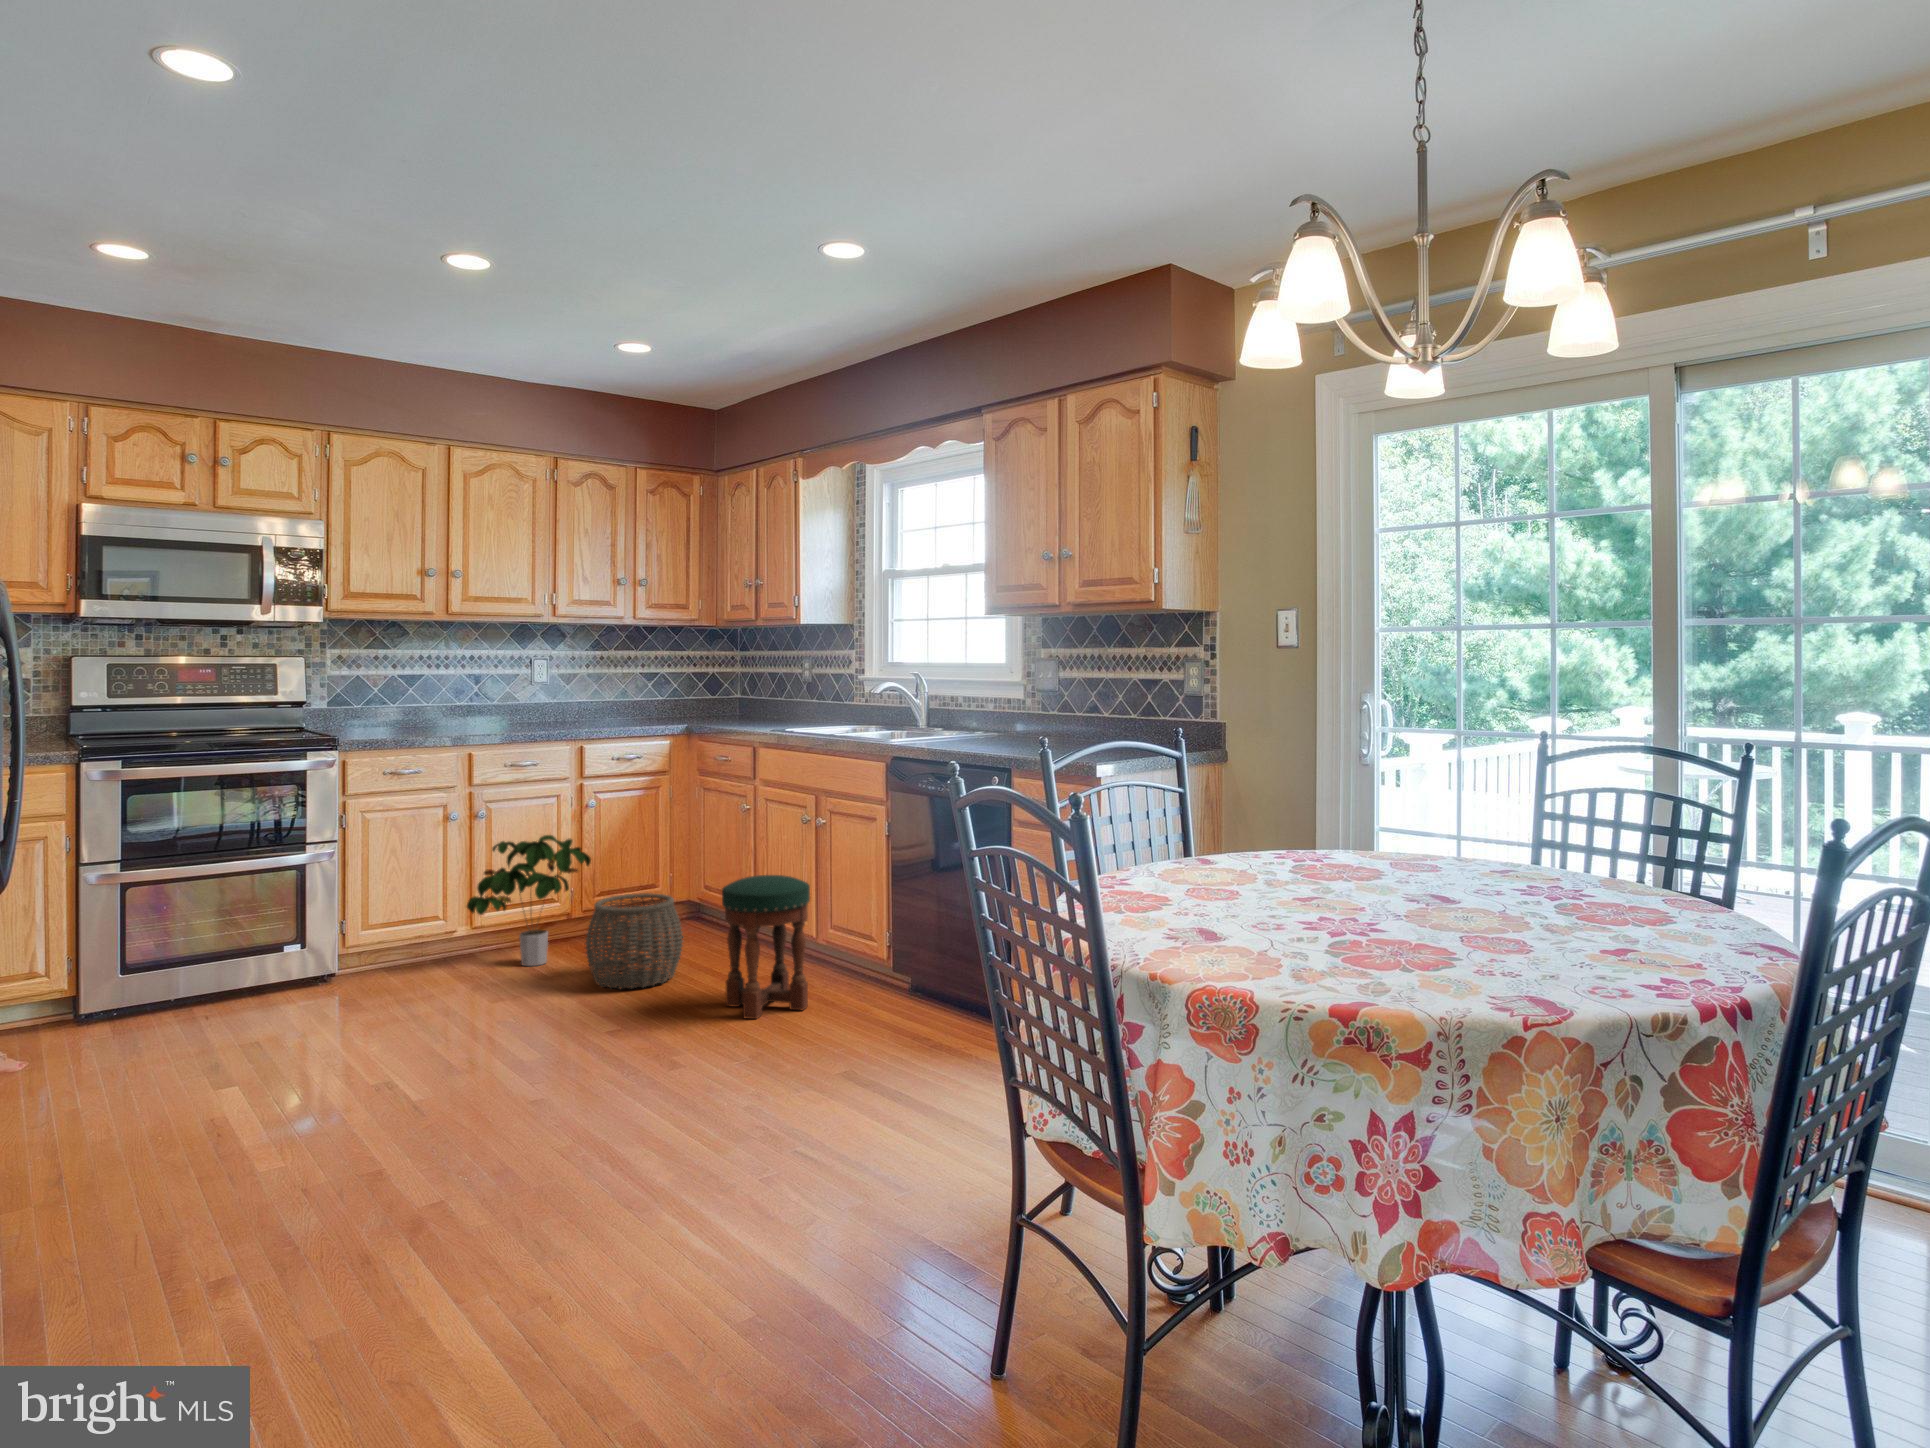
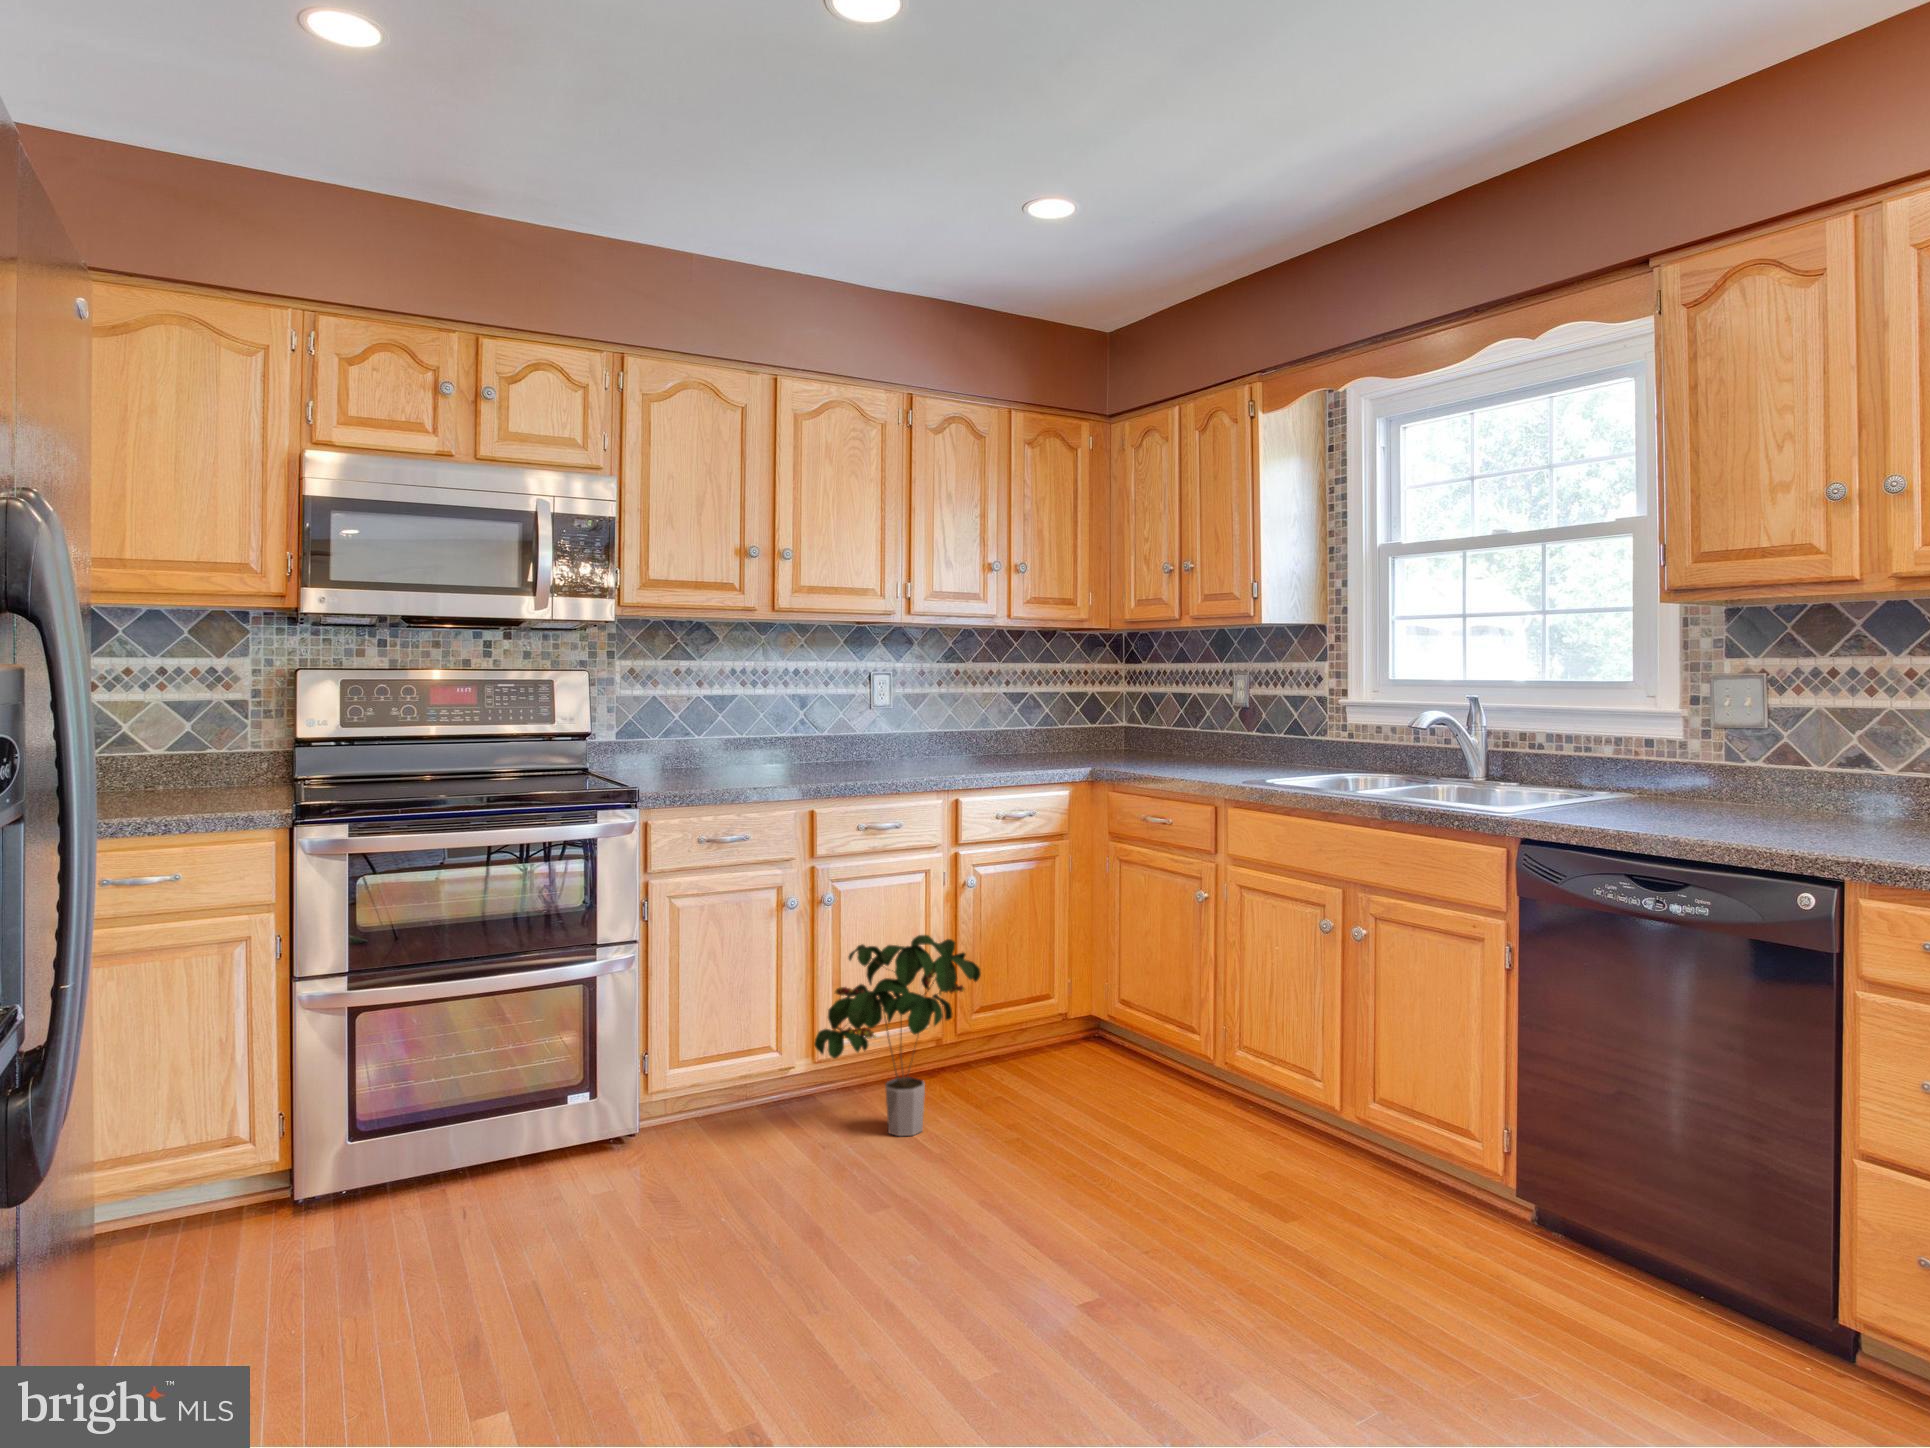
stool: present [722,875,810,1019] -> none [1251,1036,1404,1305]
woven basket: present [585,893,683,989] -> none [998,1037,1147,1205]

